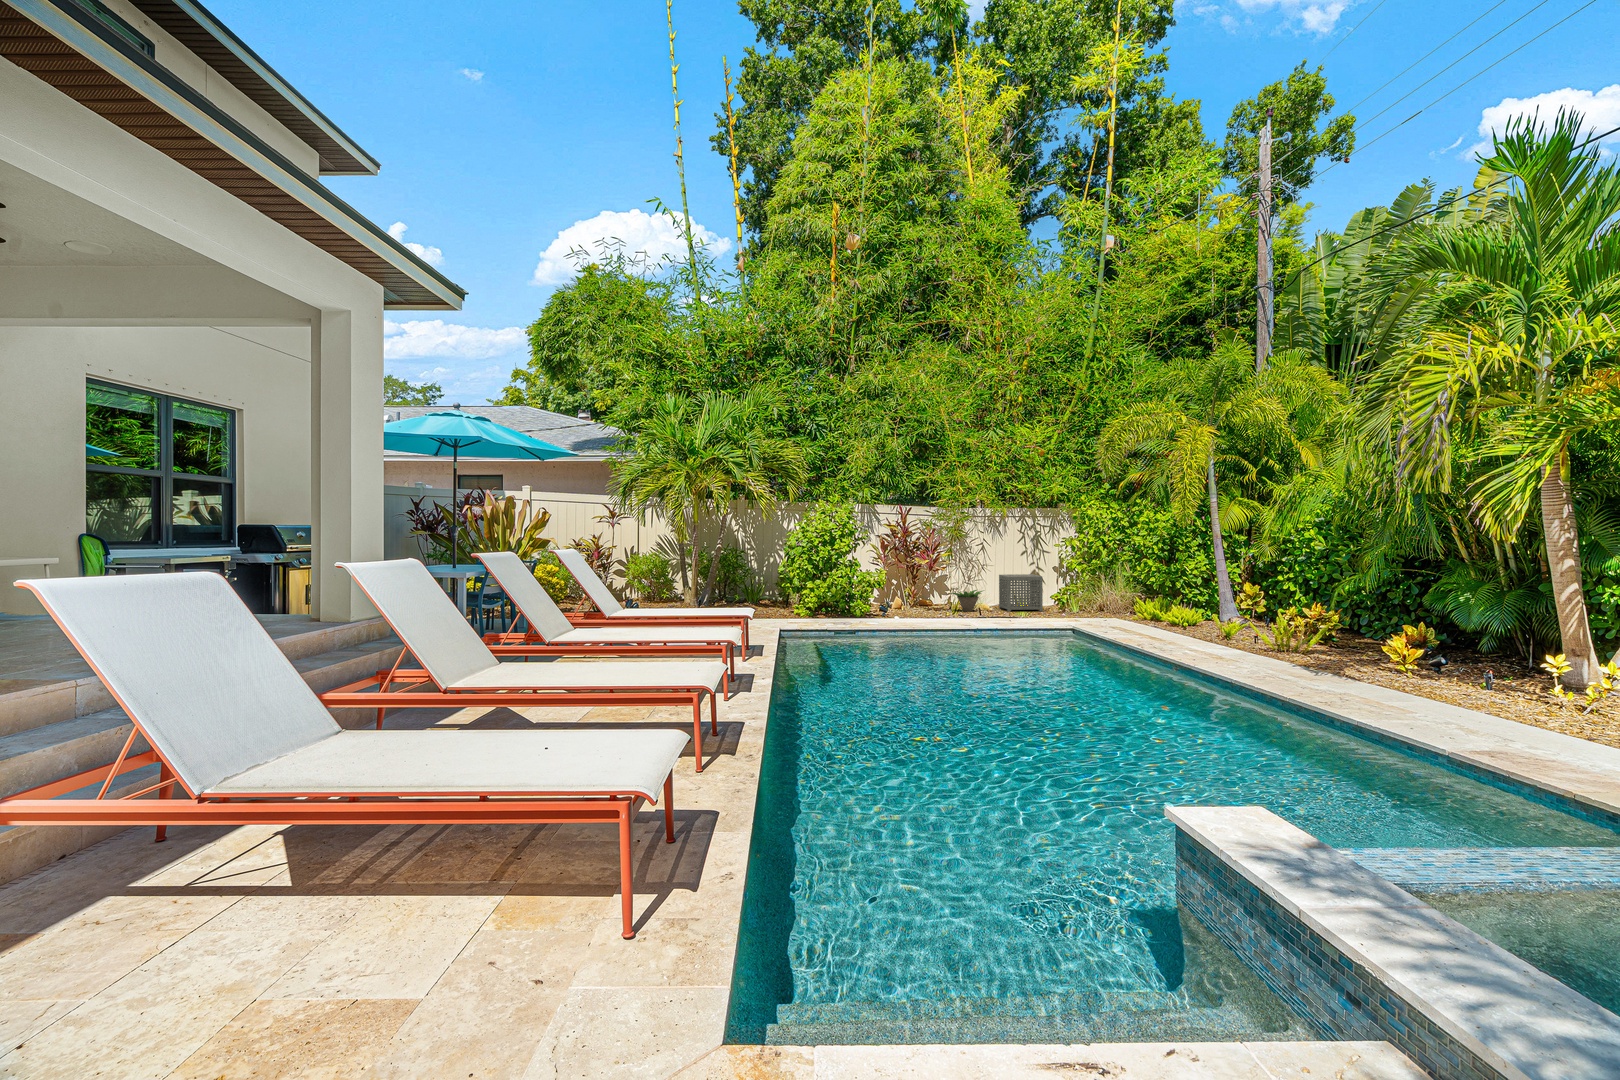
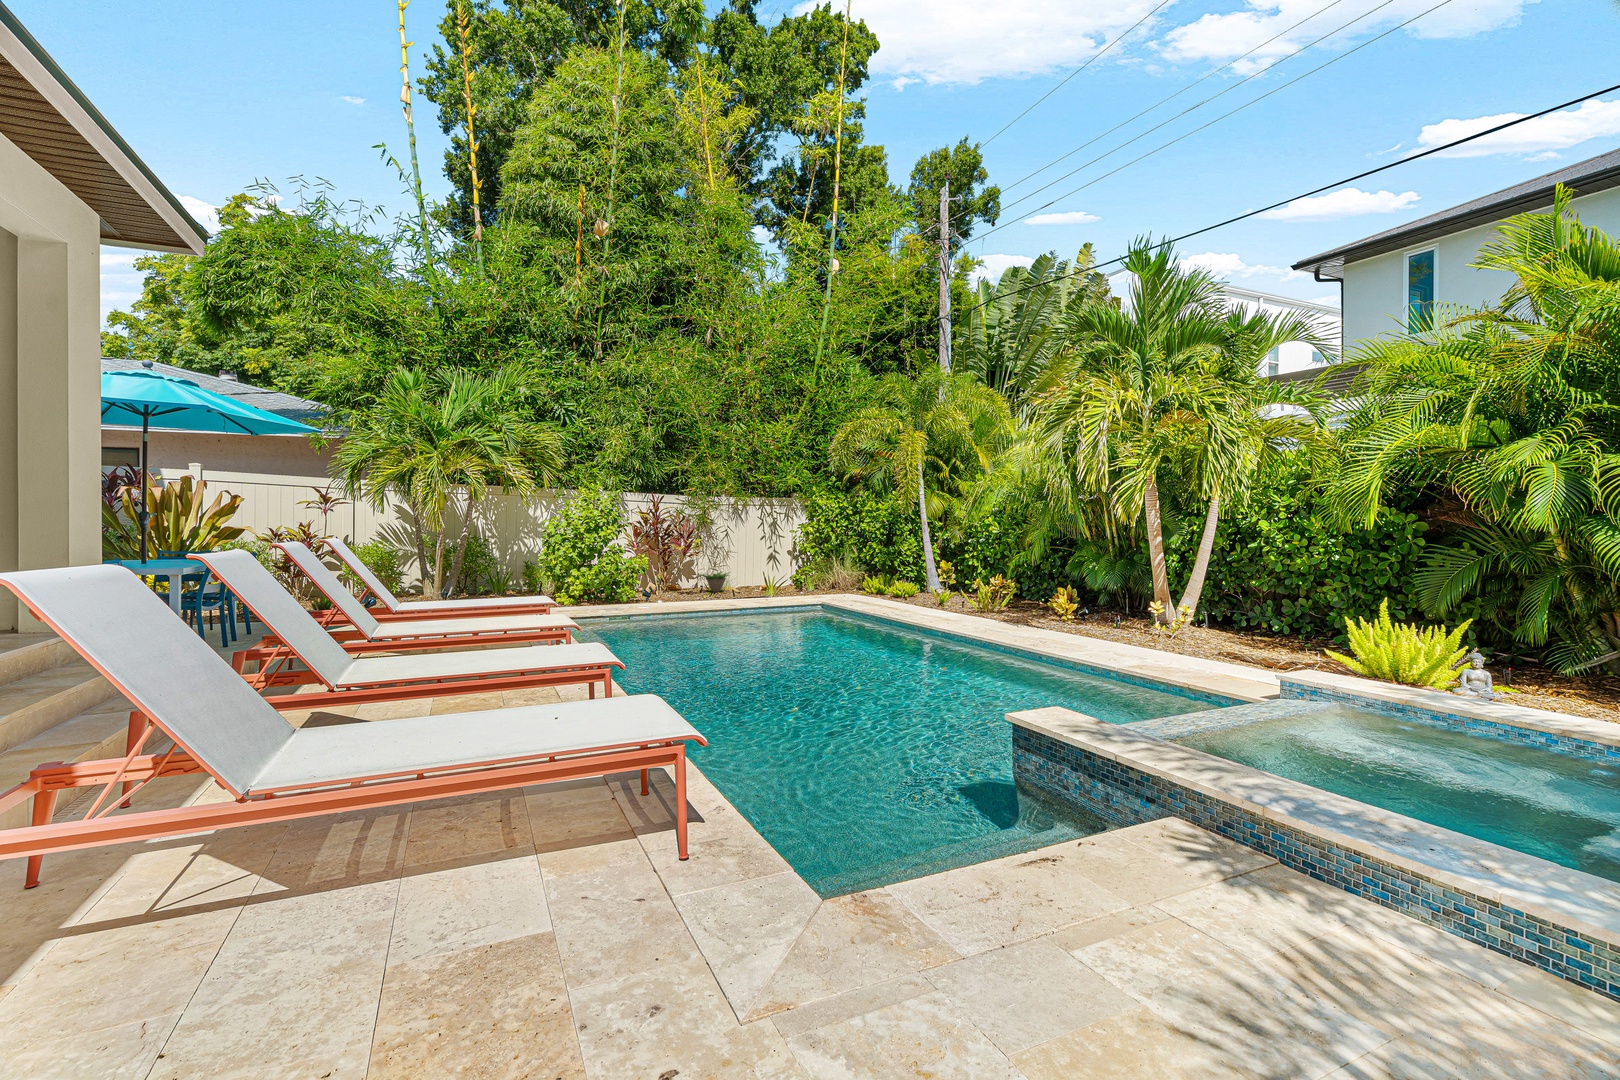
side table: present [999,574,1043,611] -> none [741,556,781,591]

